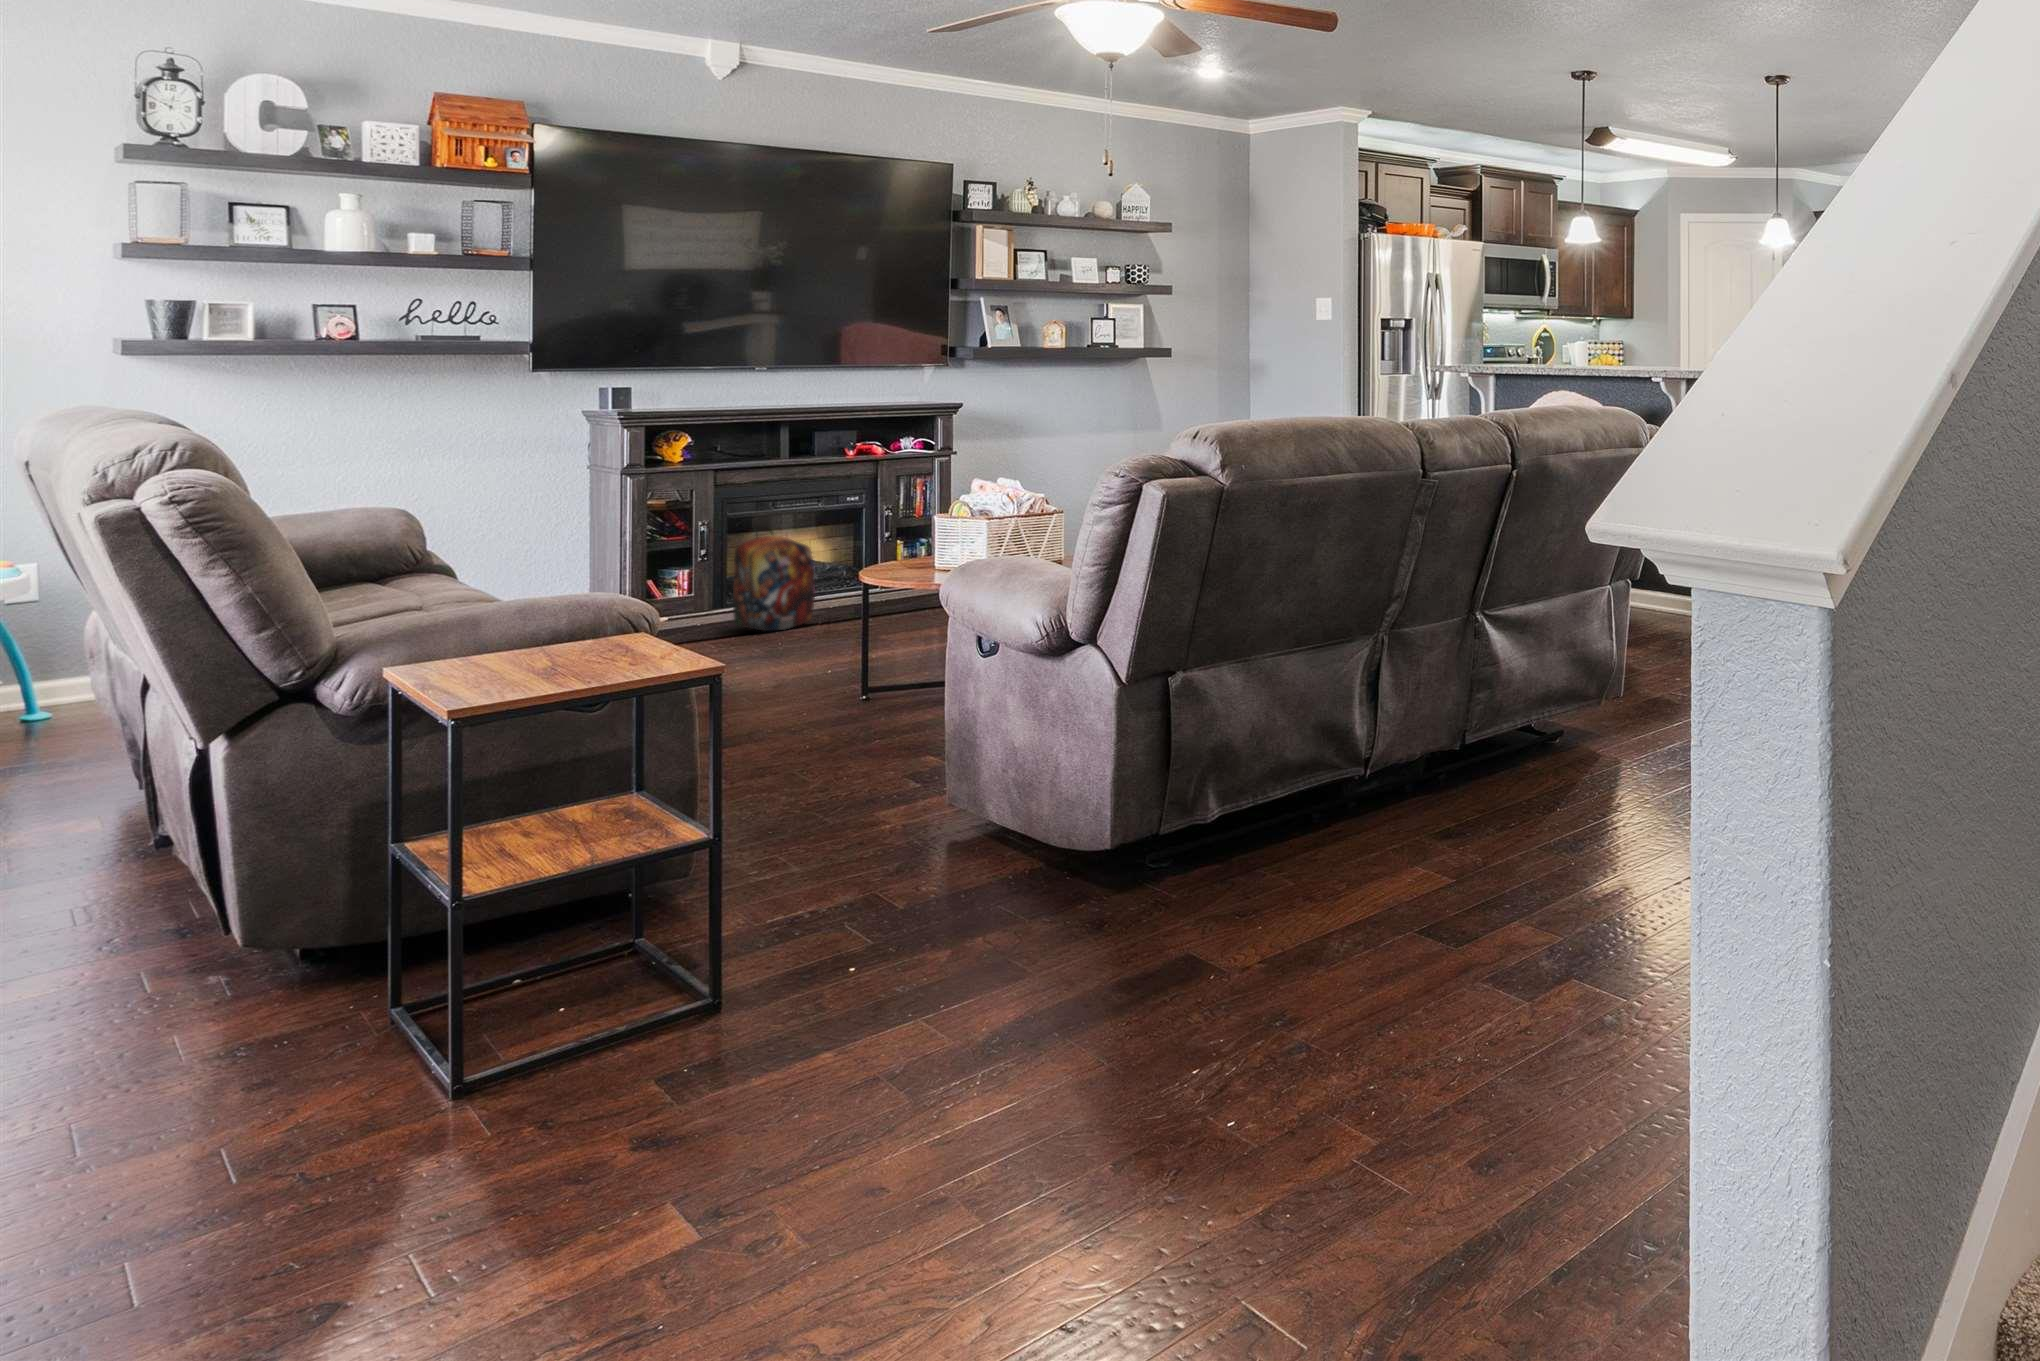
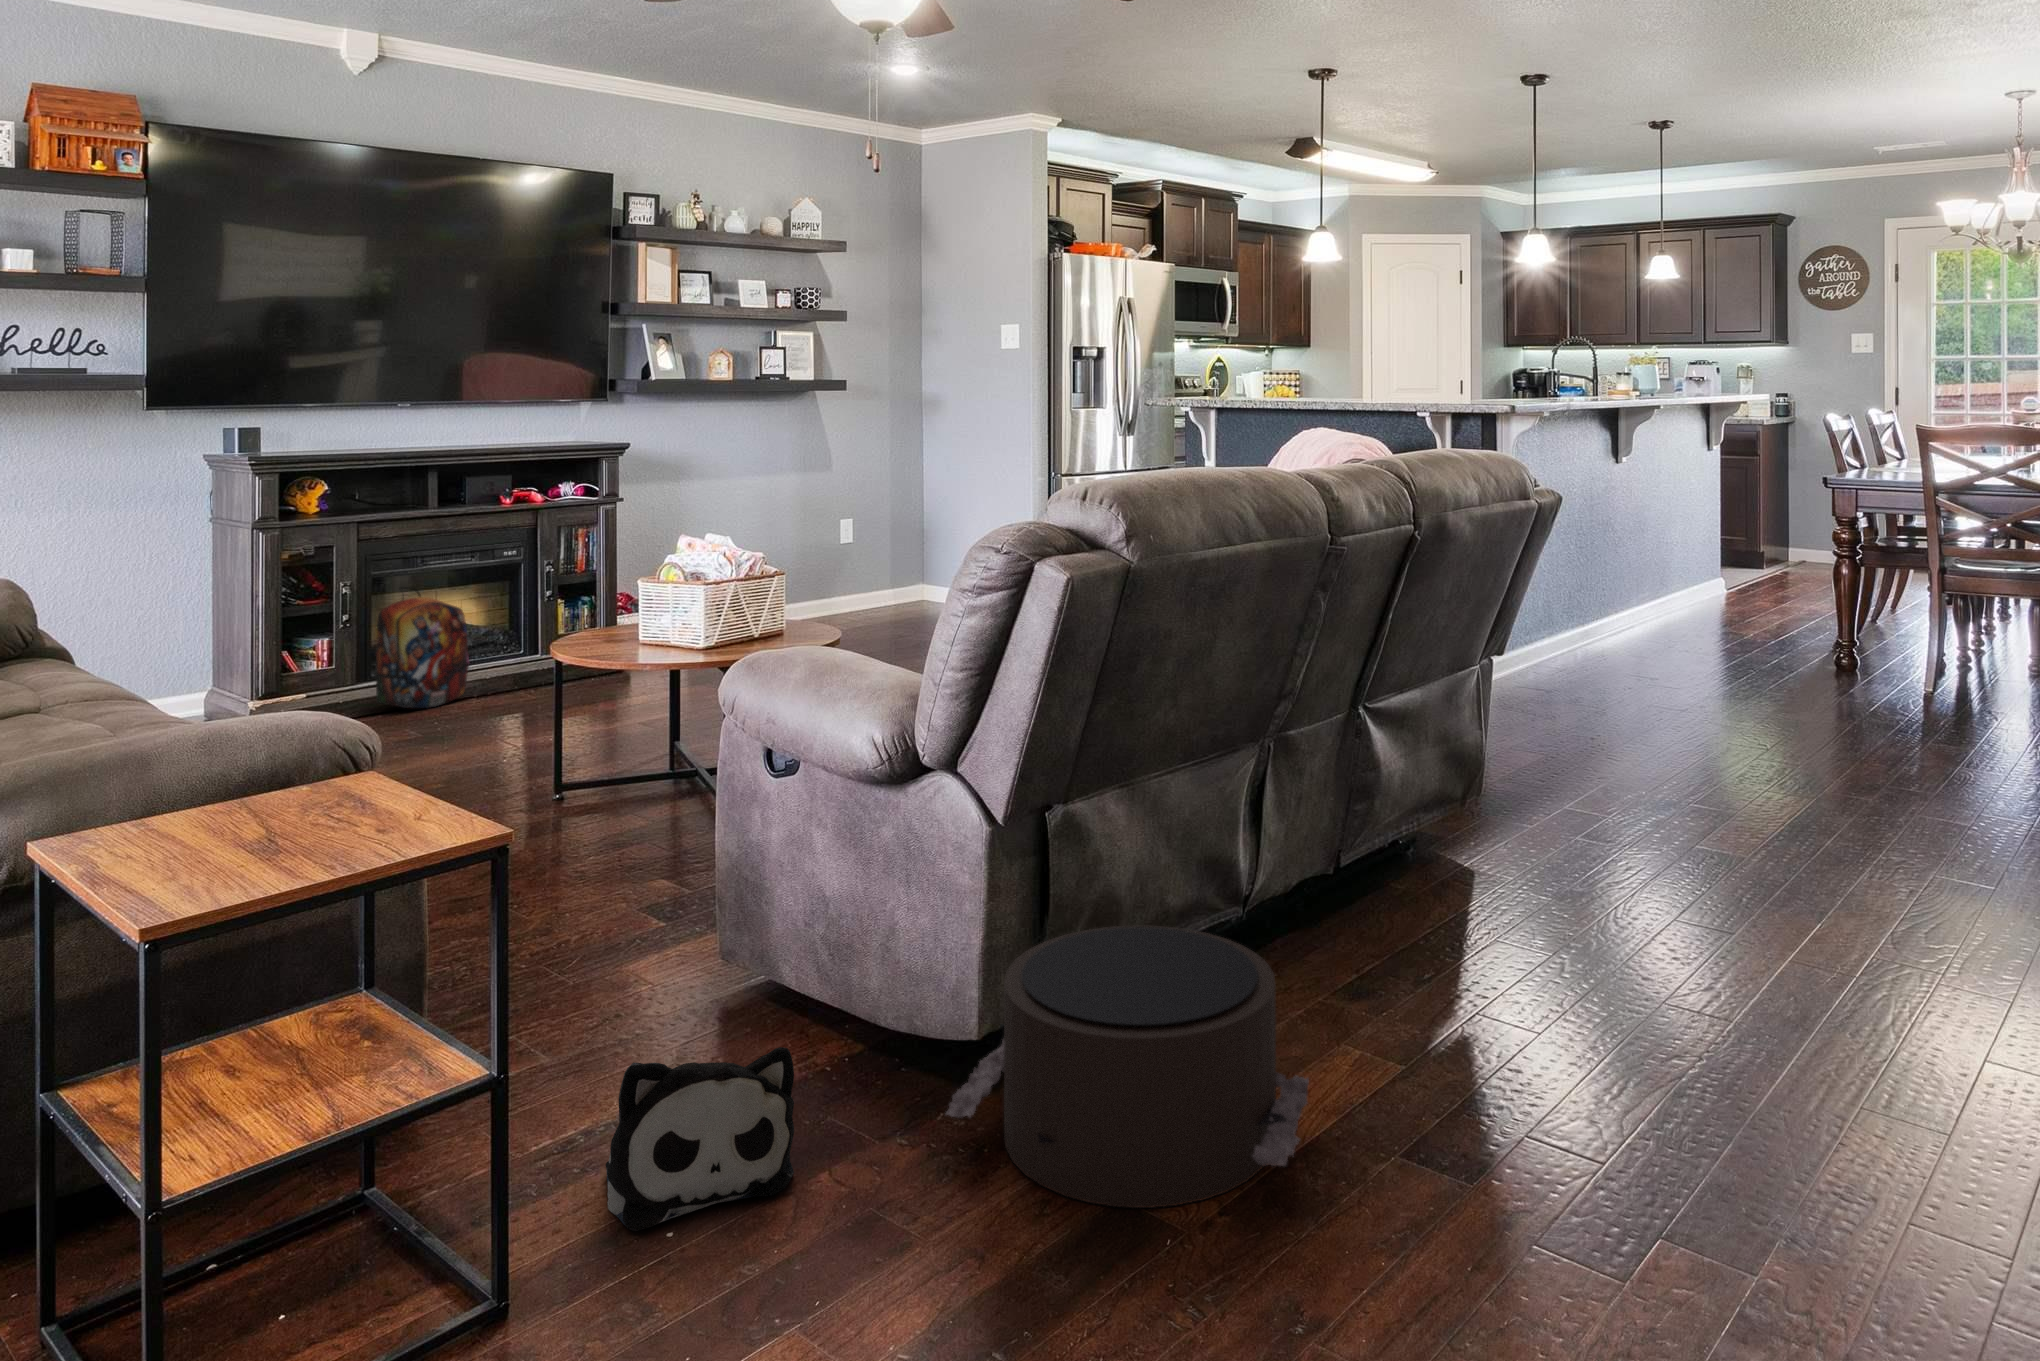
pouf: none [1064,766,1346,951] -> present [946,925,1309,1208]
plush toy: none [809,840,953,959] -> present [606,1047,794,1231]

